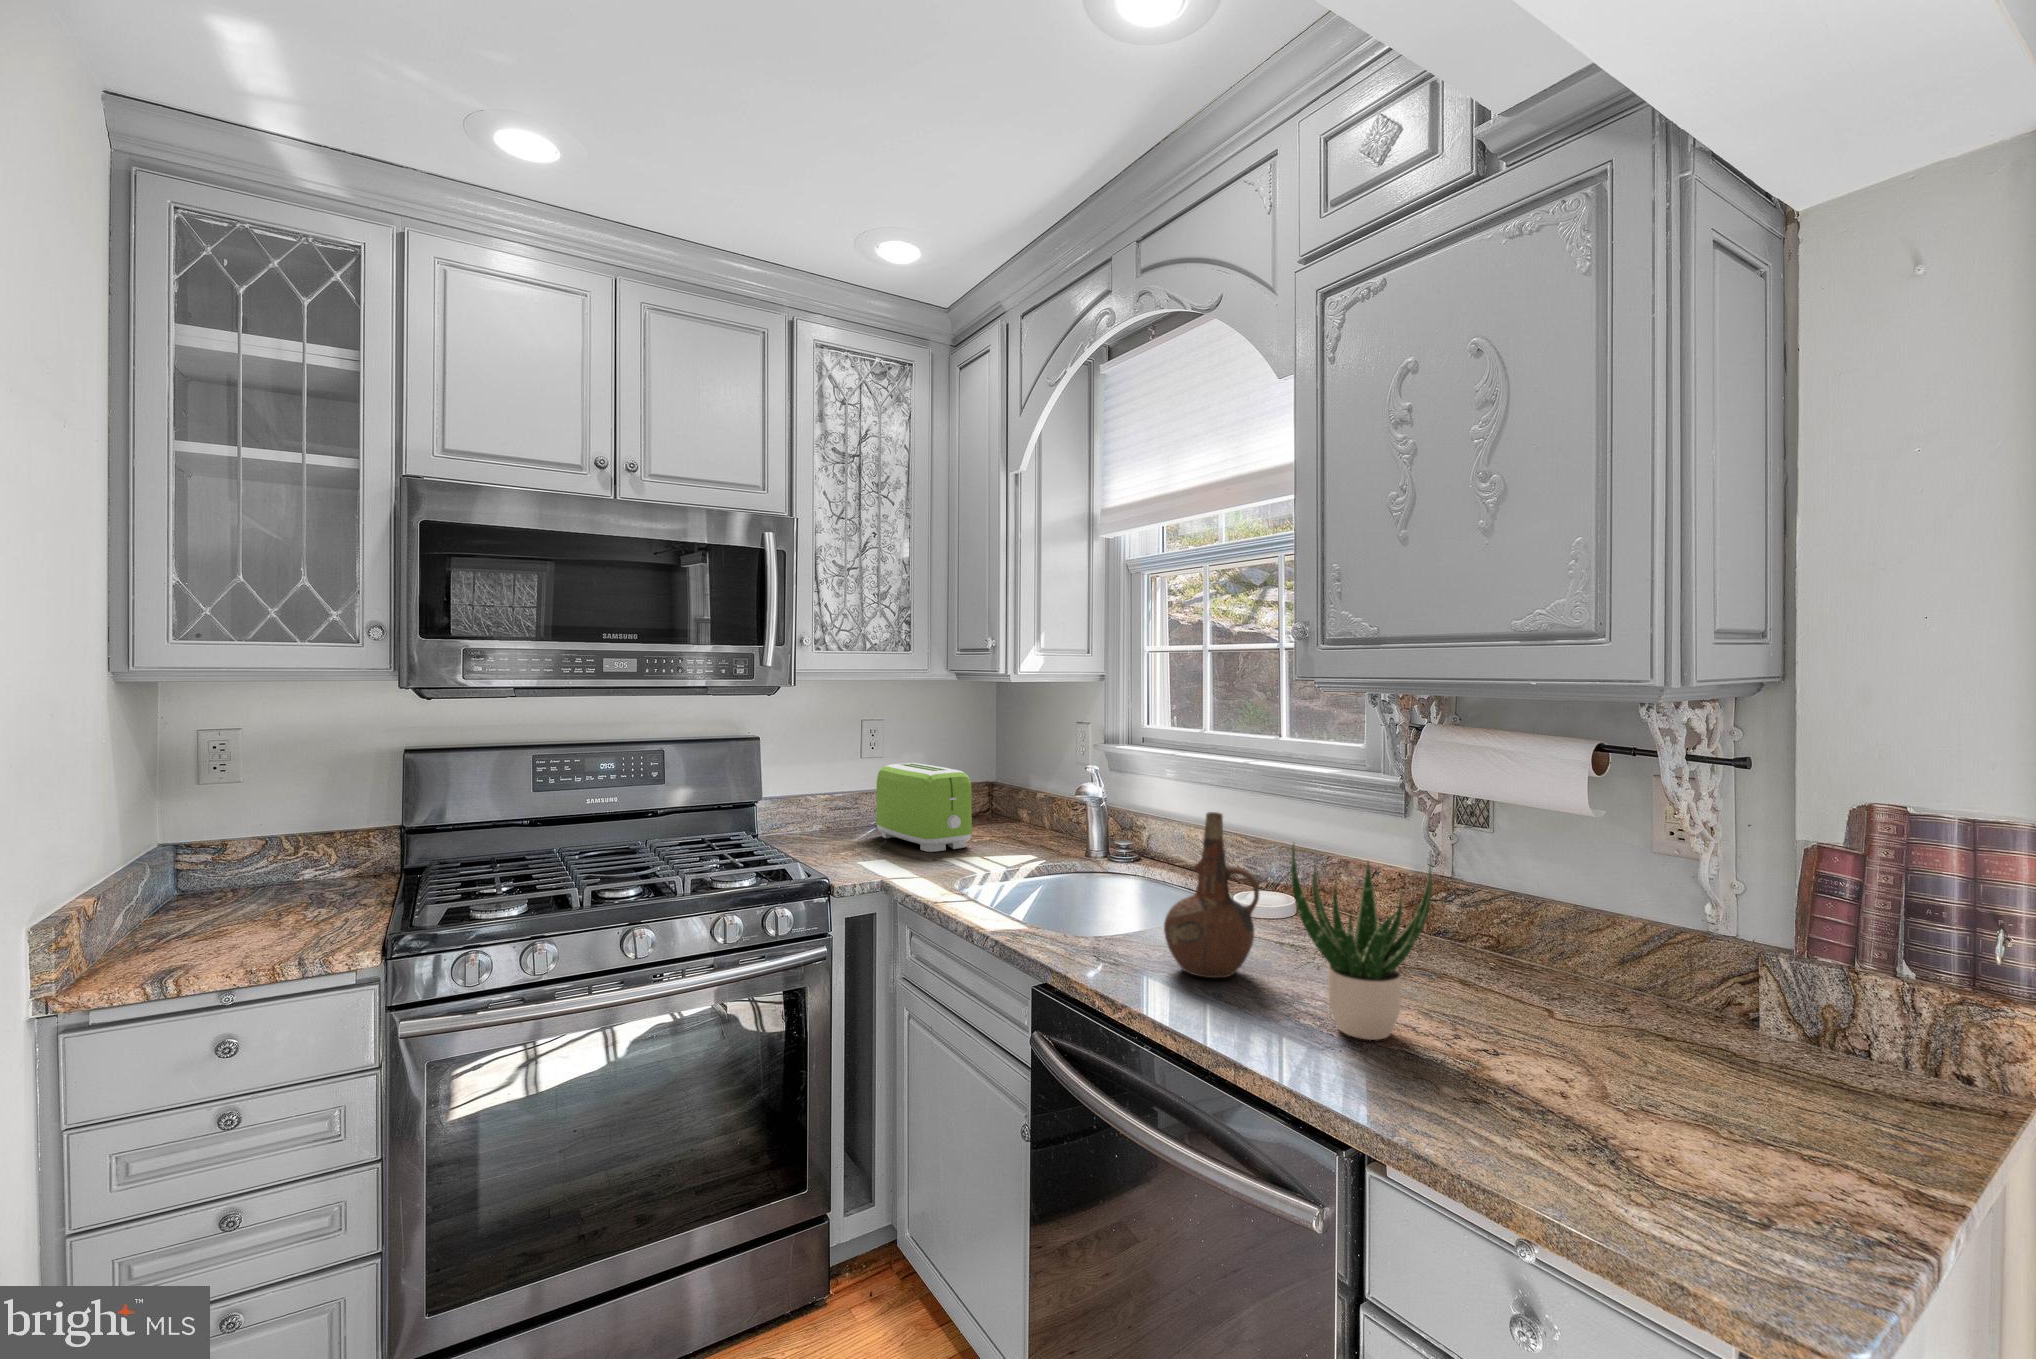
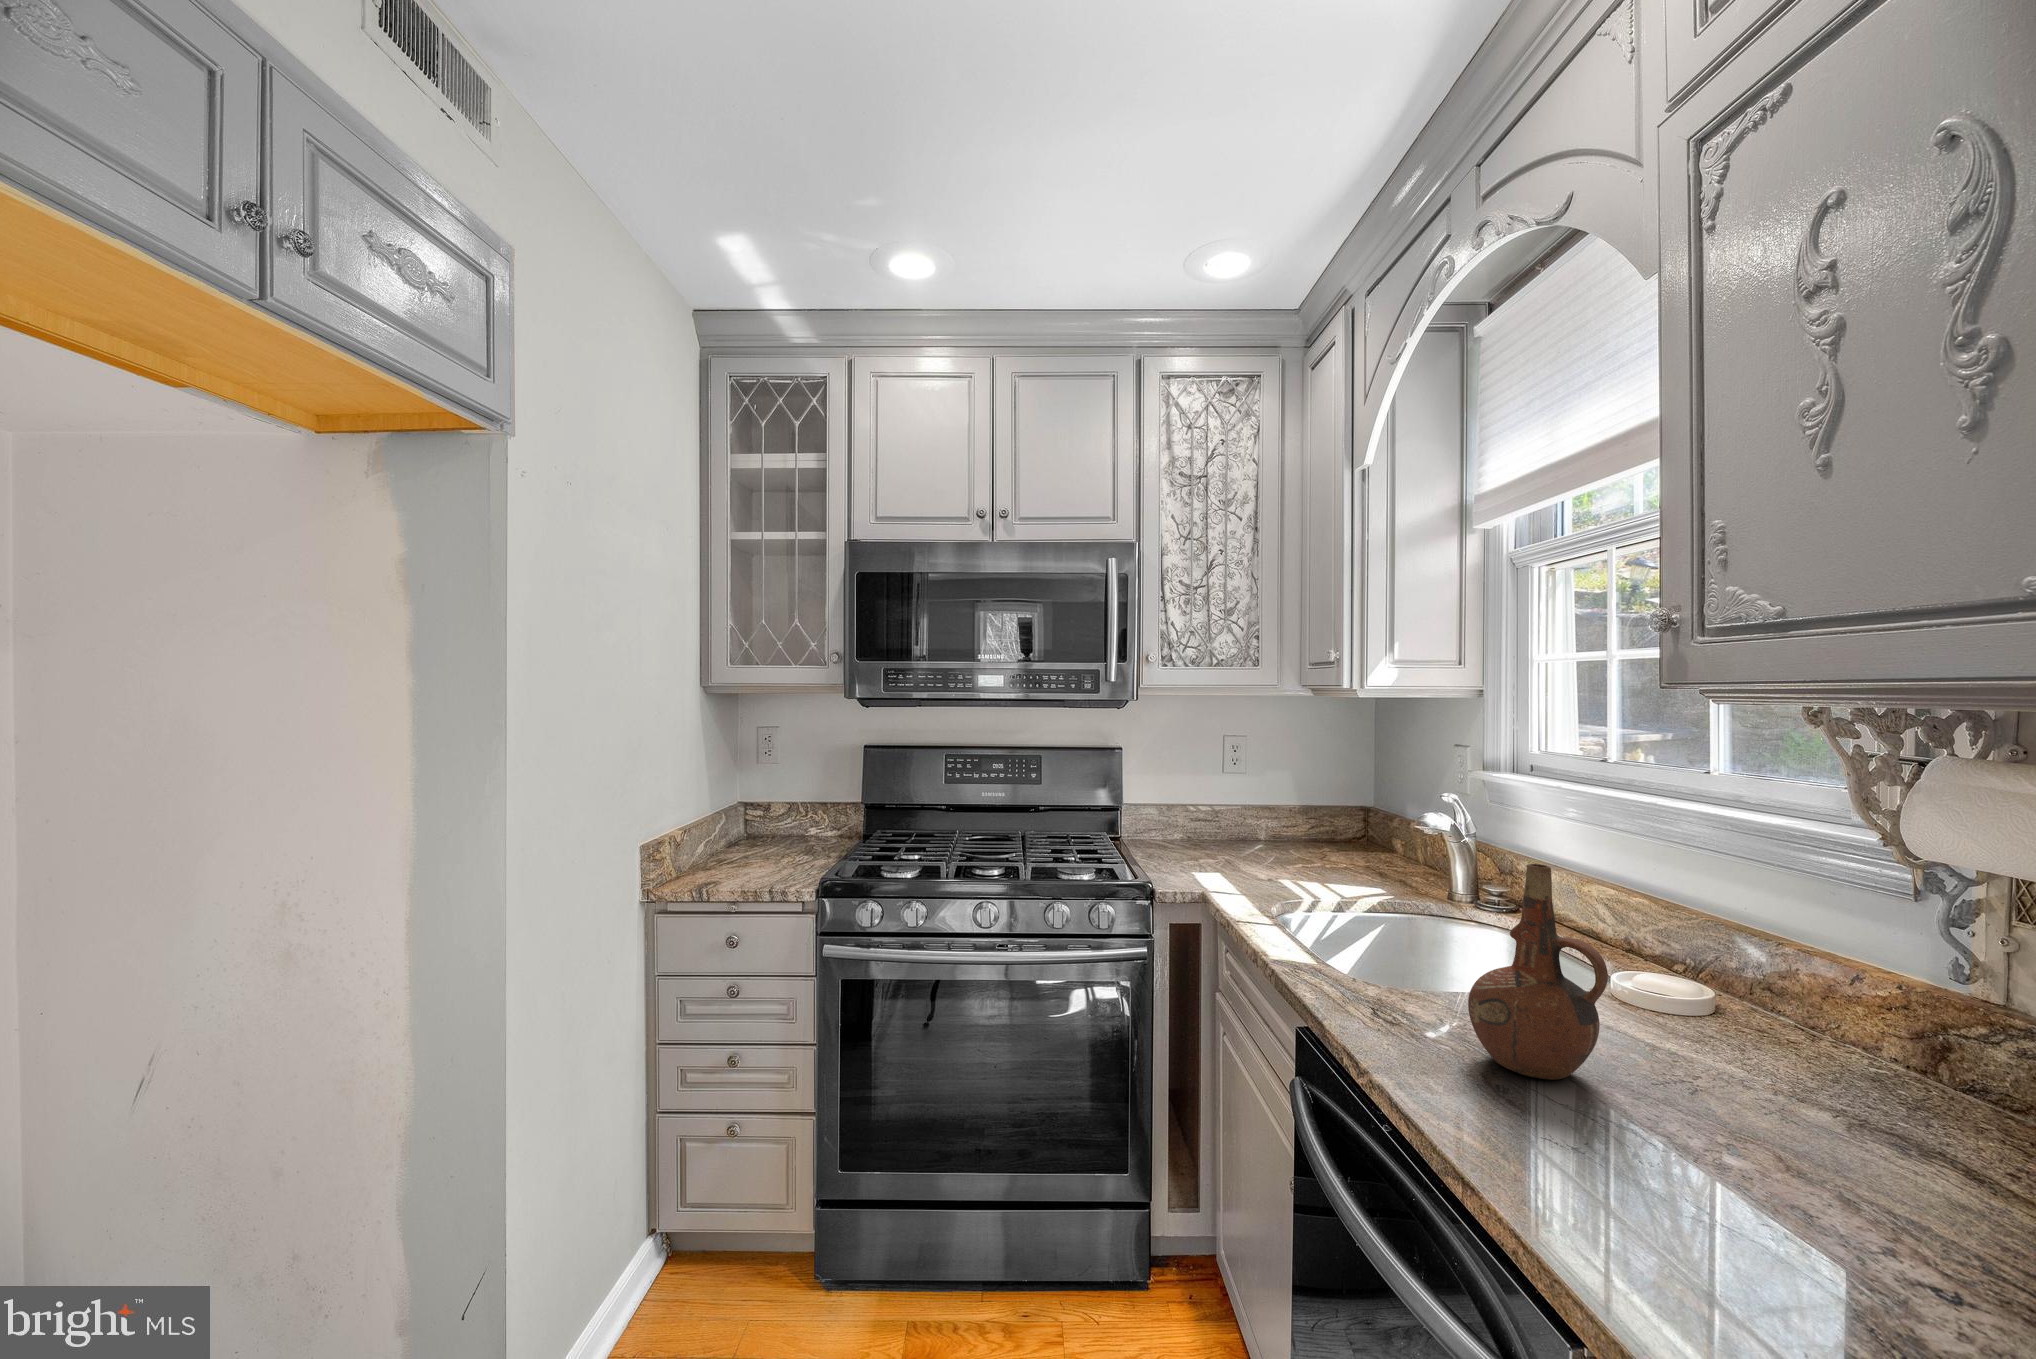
toaster: present [877,763,972,852] -> none [1226,782,1321,876]
potted plant: present [1291,845,1432,1040] -> none [1610,914,1866,1223]

